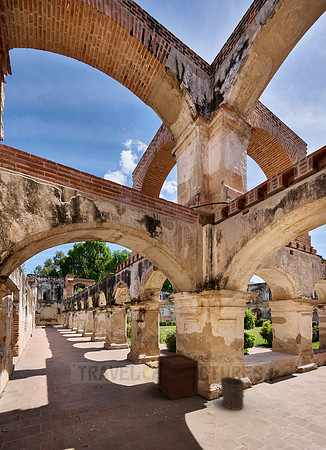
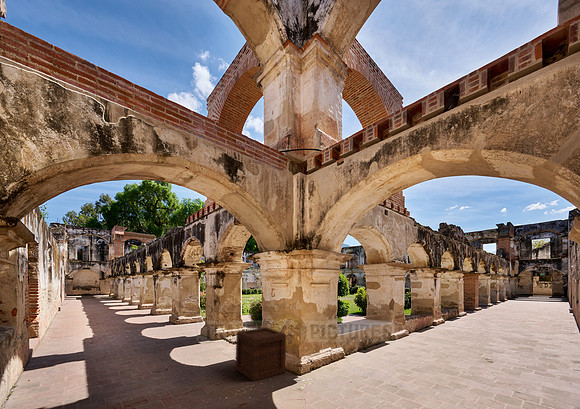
bucket: present [221,377,244,410] -> none [311,348,341,383]

